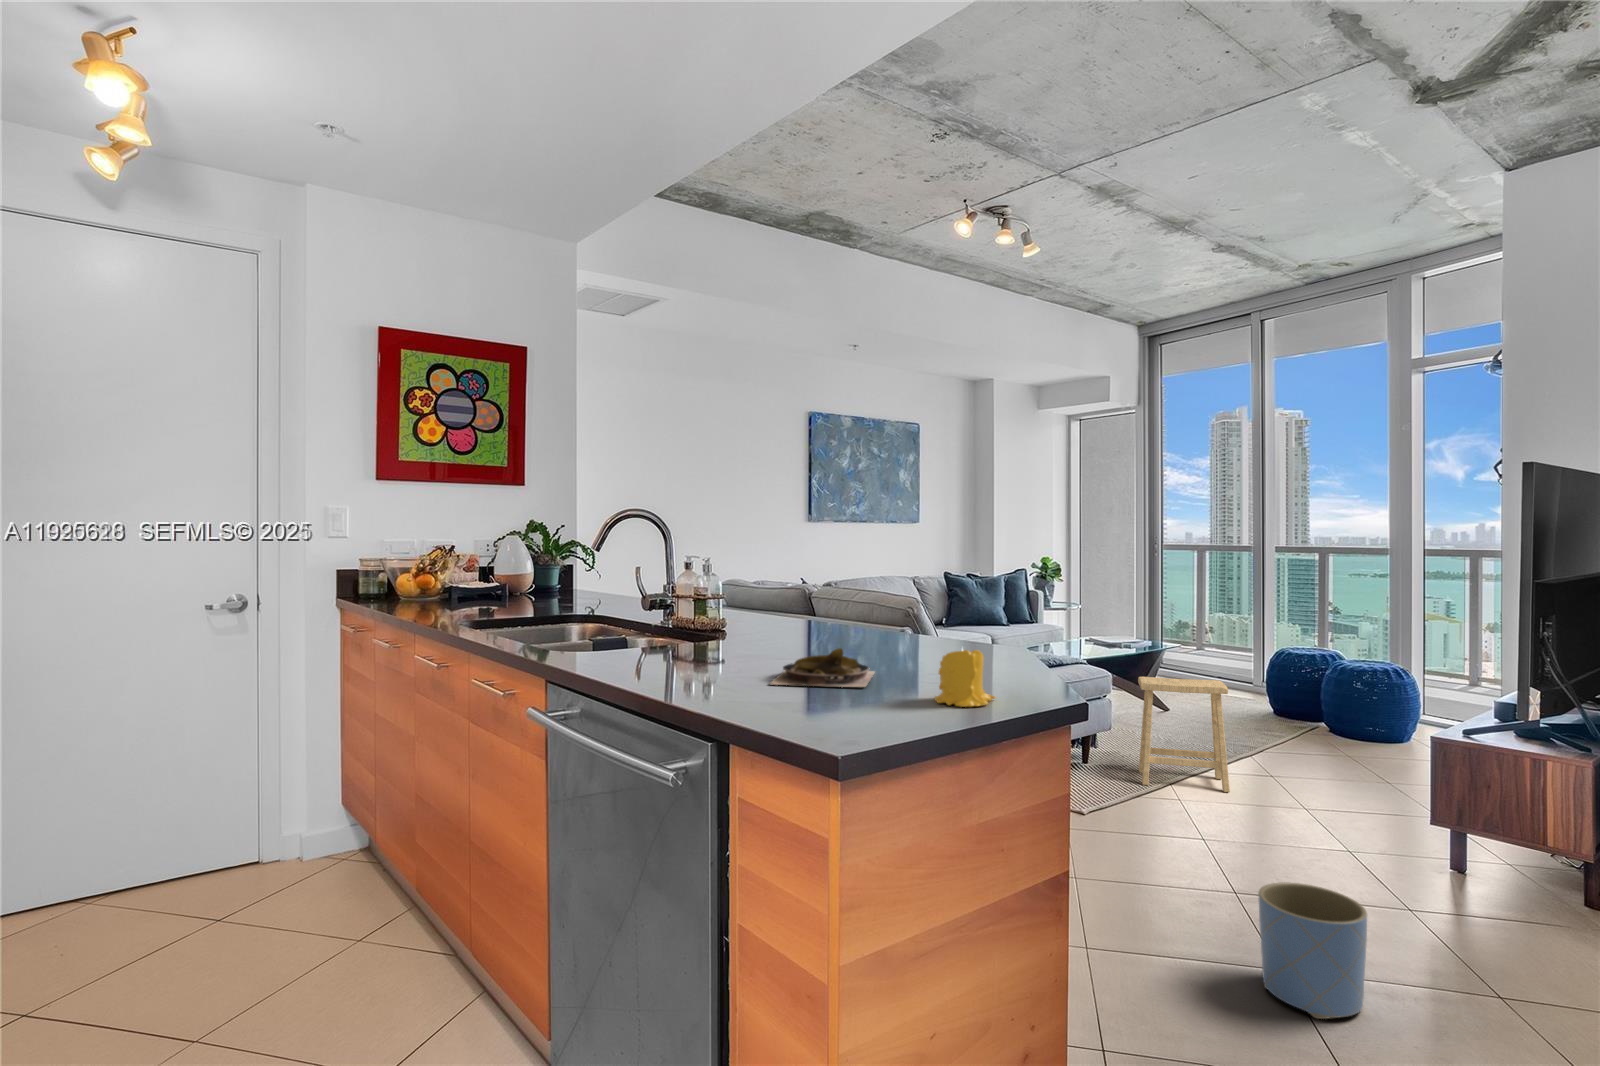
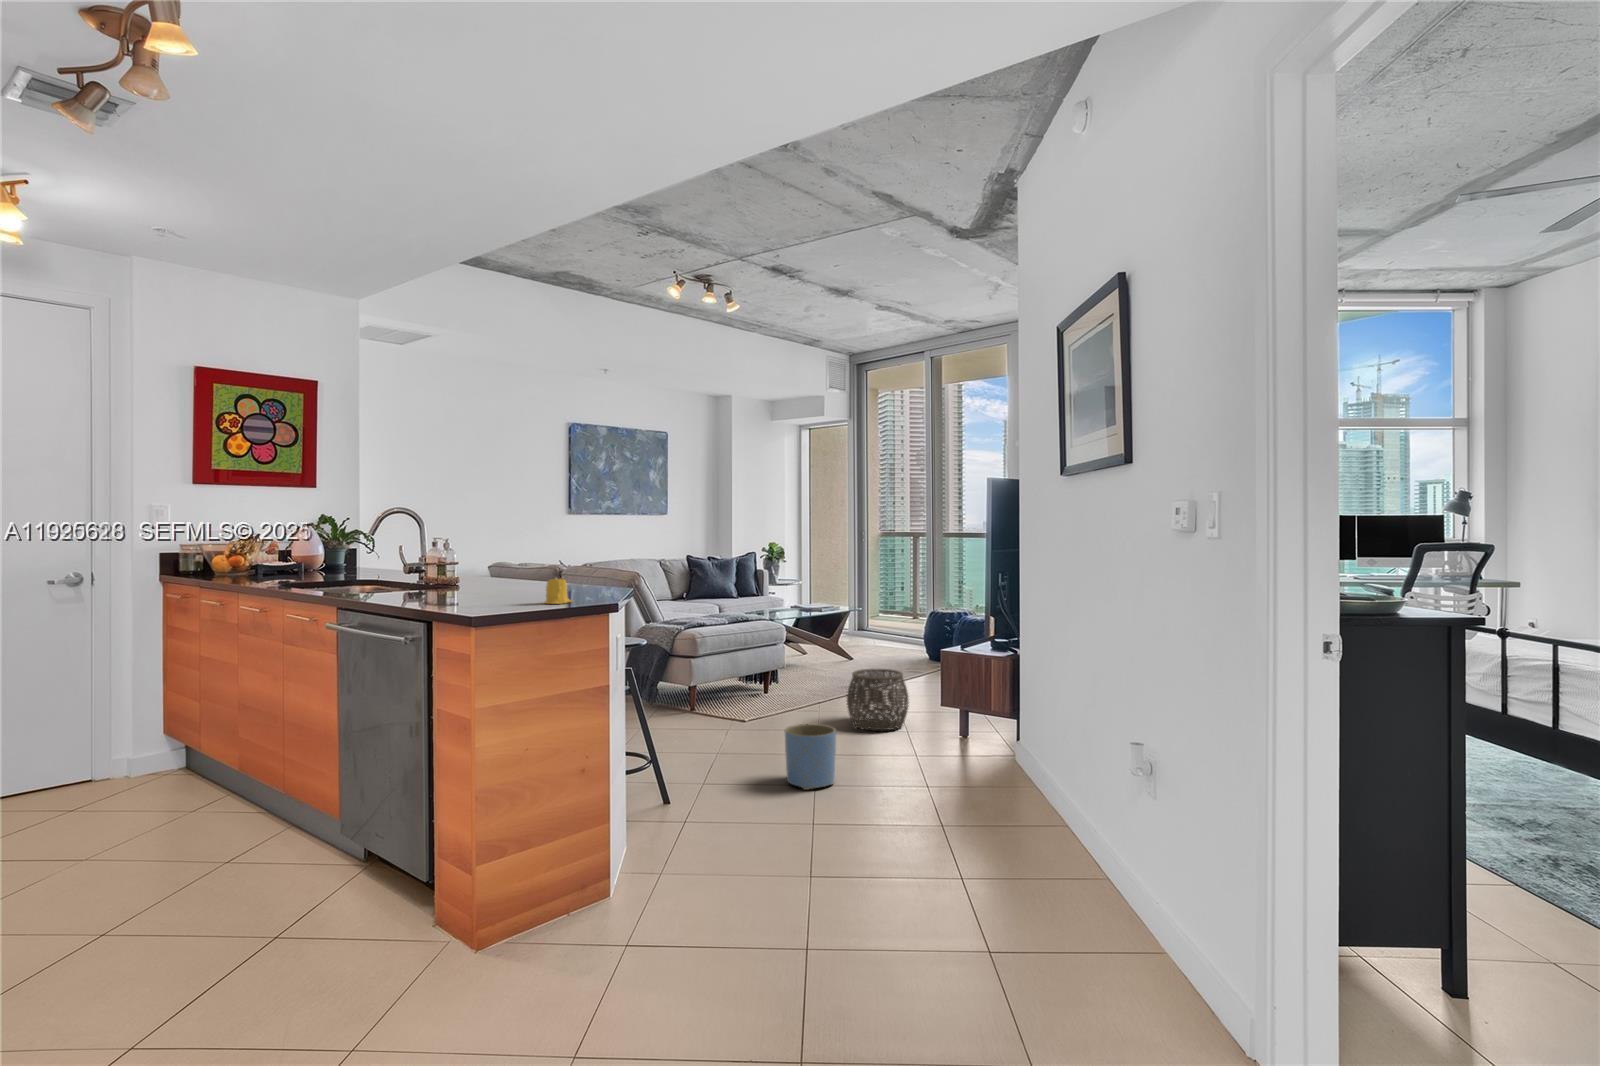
plate: present [771,648,874,687] -> none [466,583,530,601]
footstool: present [1138,677,1230,792] -> none [794,625,850,700]
woven basket: none [1265,759,1383,868] -> present [847,669,909,731]

